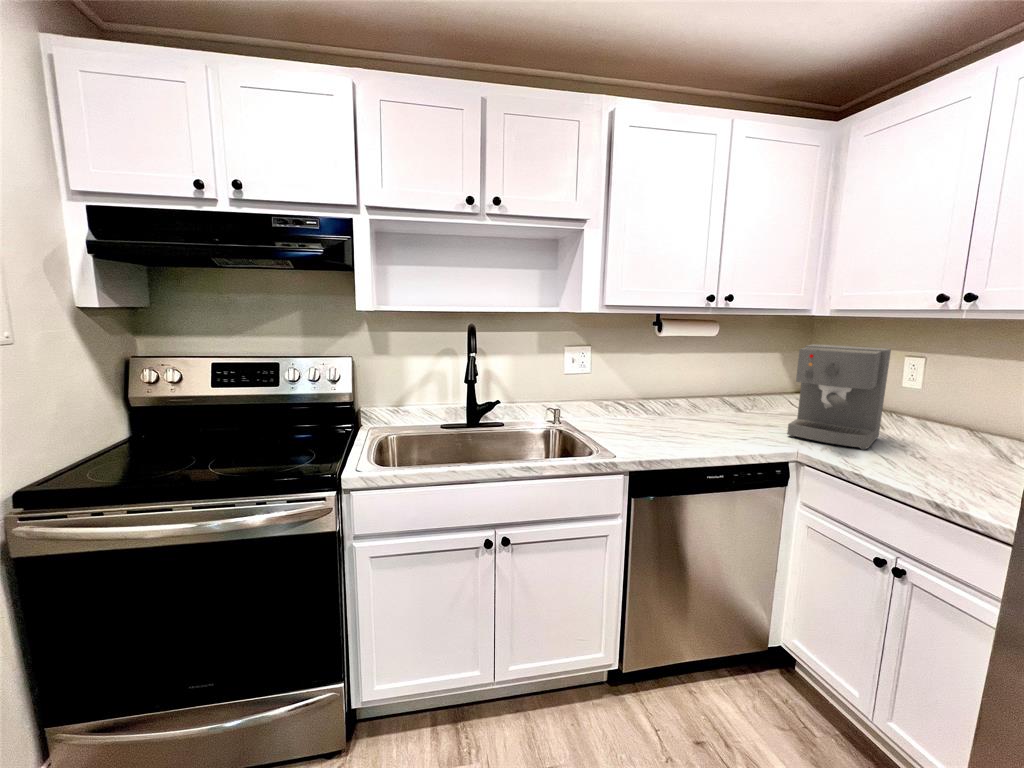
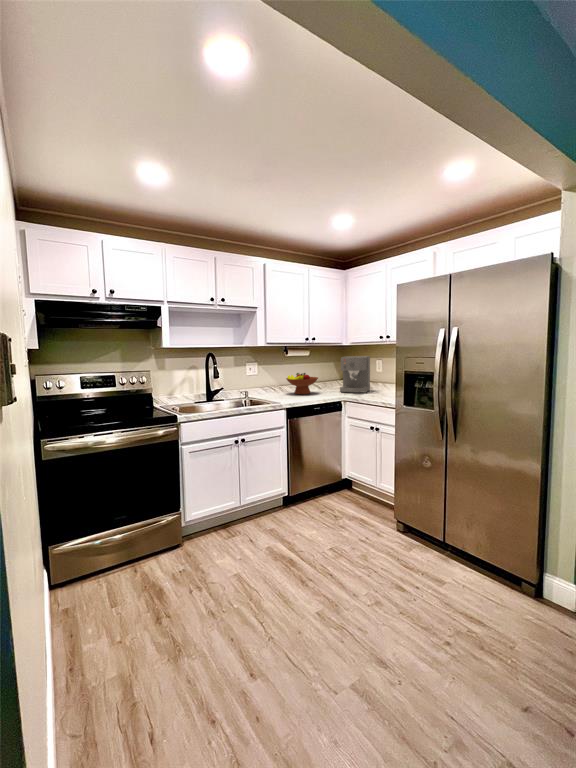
fruit bowl: none [649,377,731,430] -> present [286,373,318,394]

